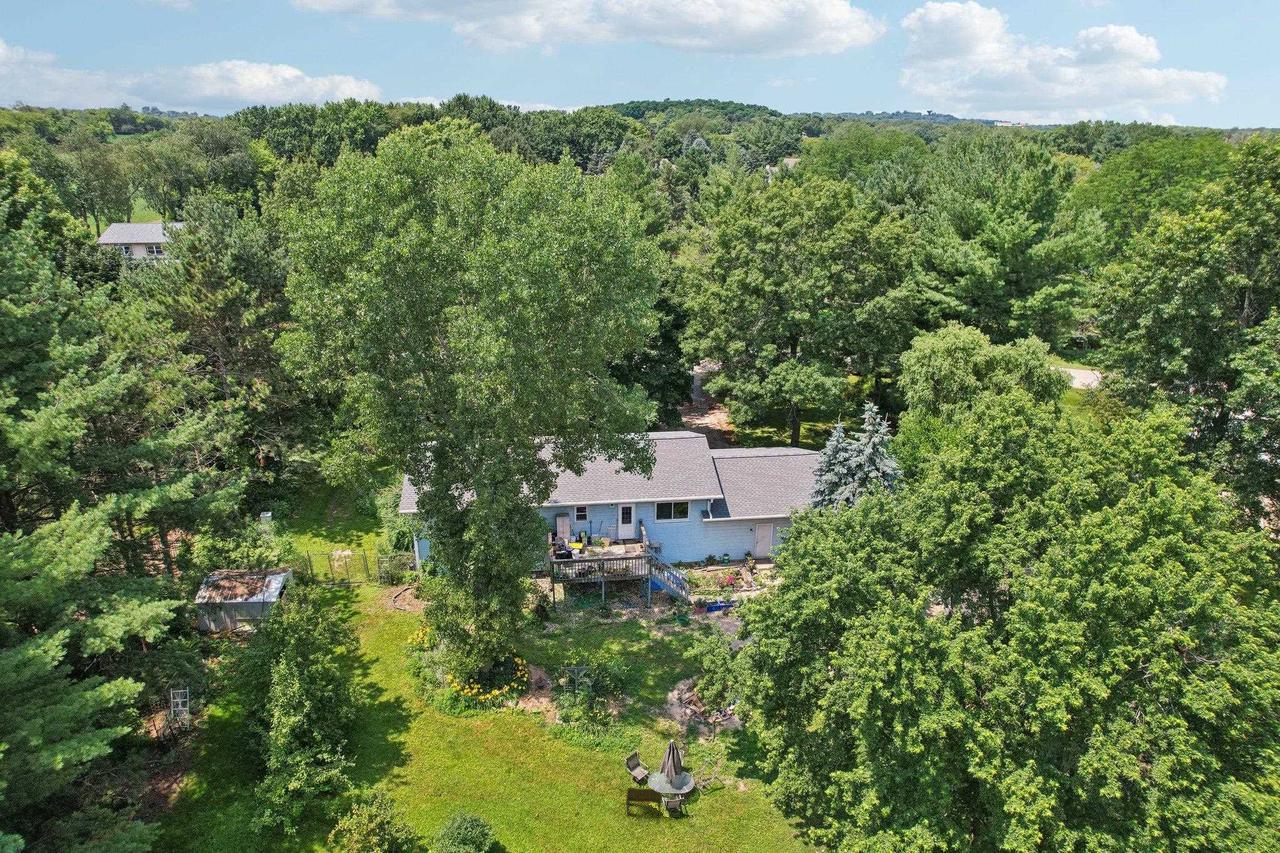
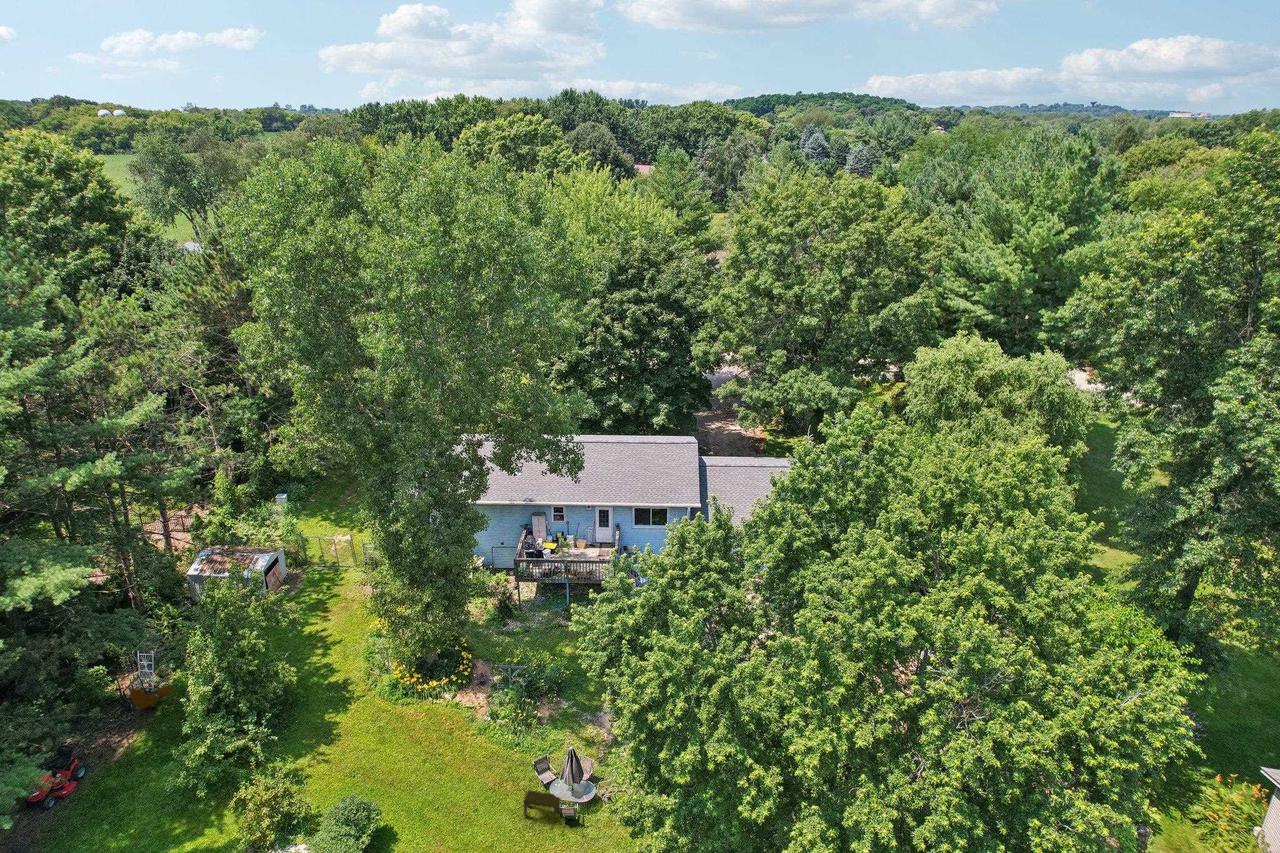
lounge chair: none [168,723,212,758] -> present [128,686,174,711]

